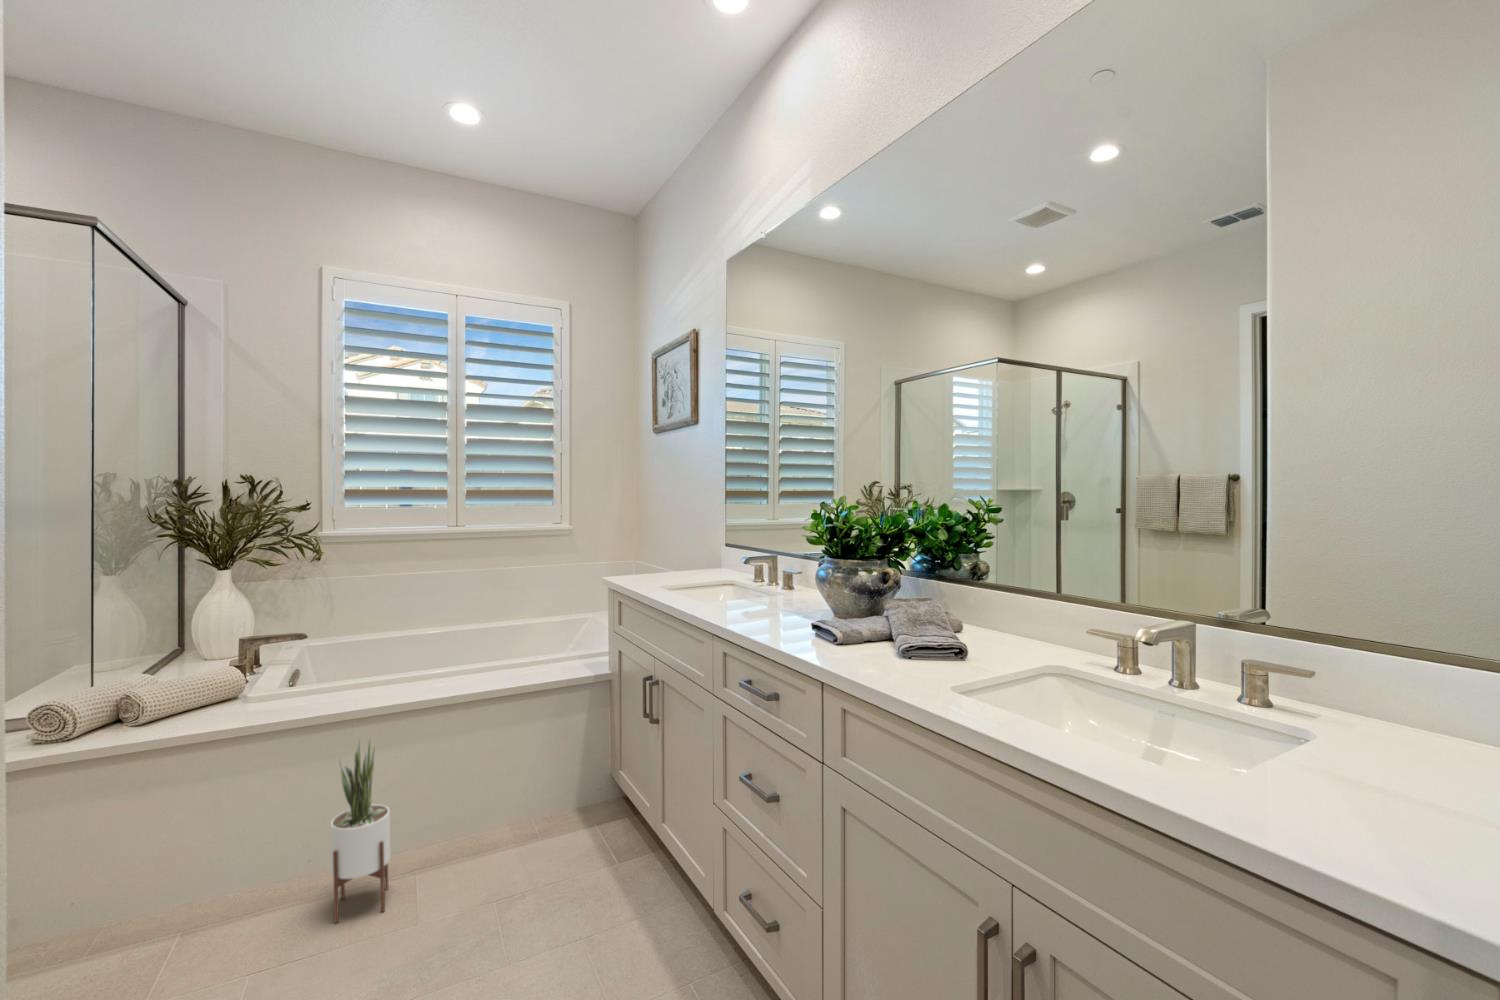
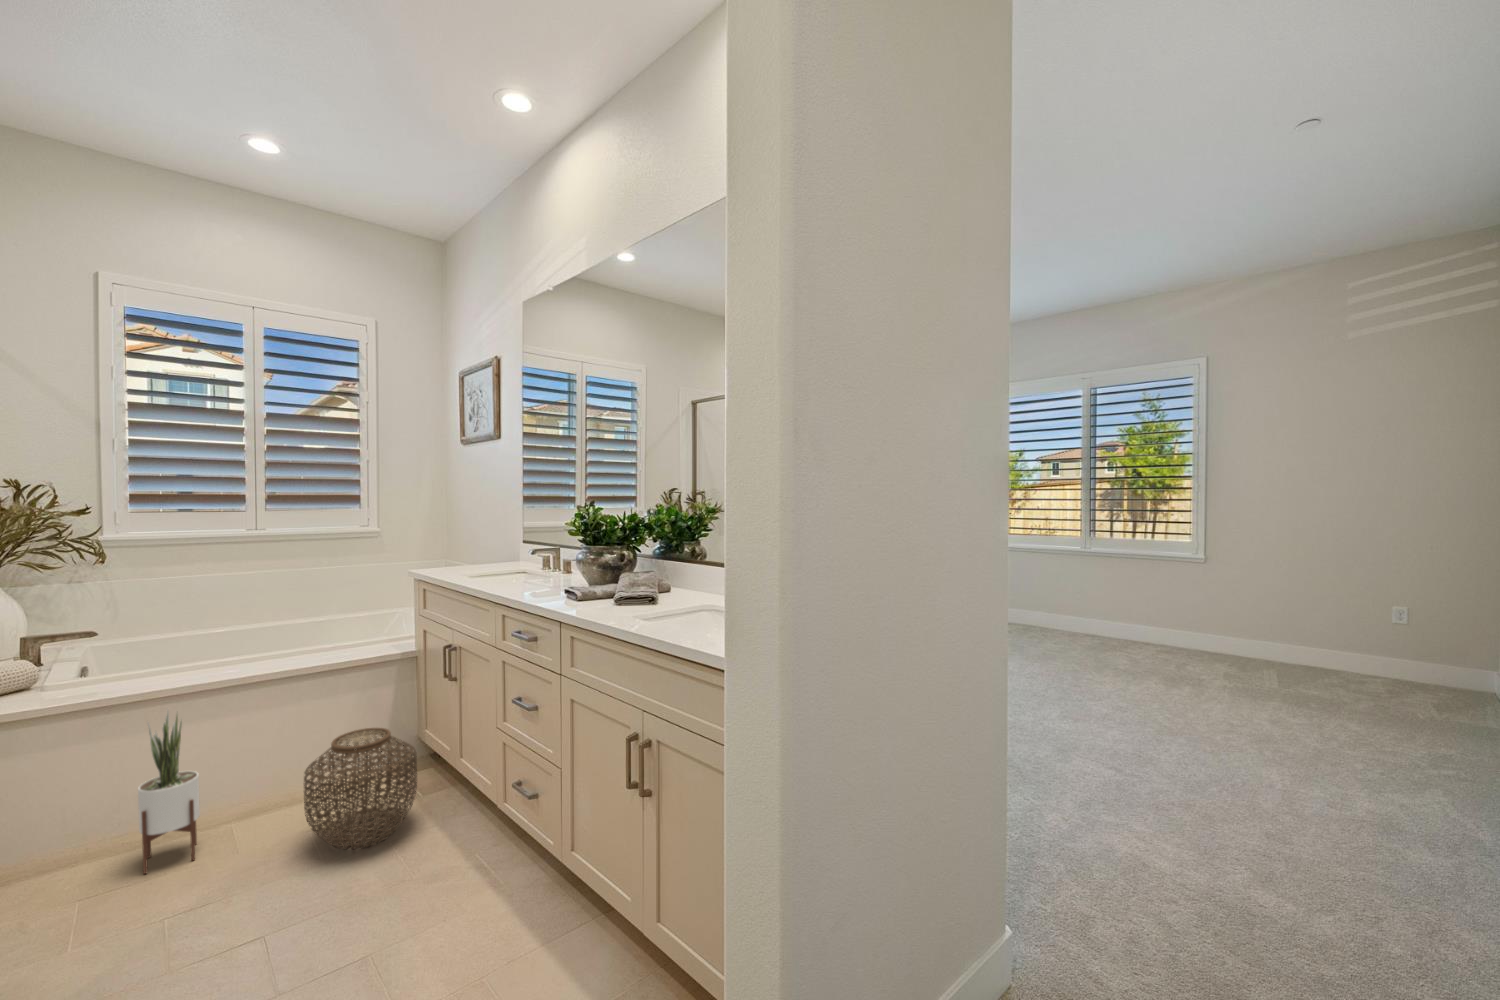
woven basket: none [493,774,617,927] -> present [304,728,417,849]

